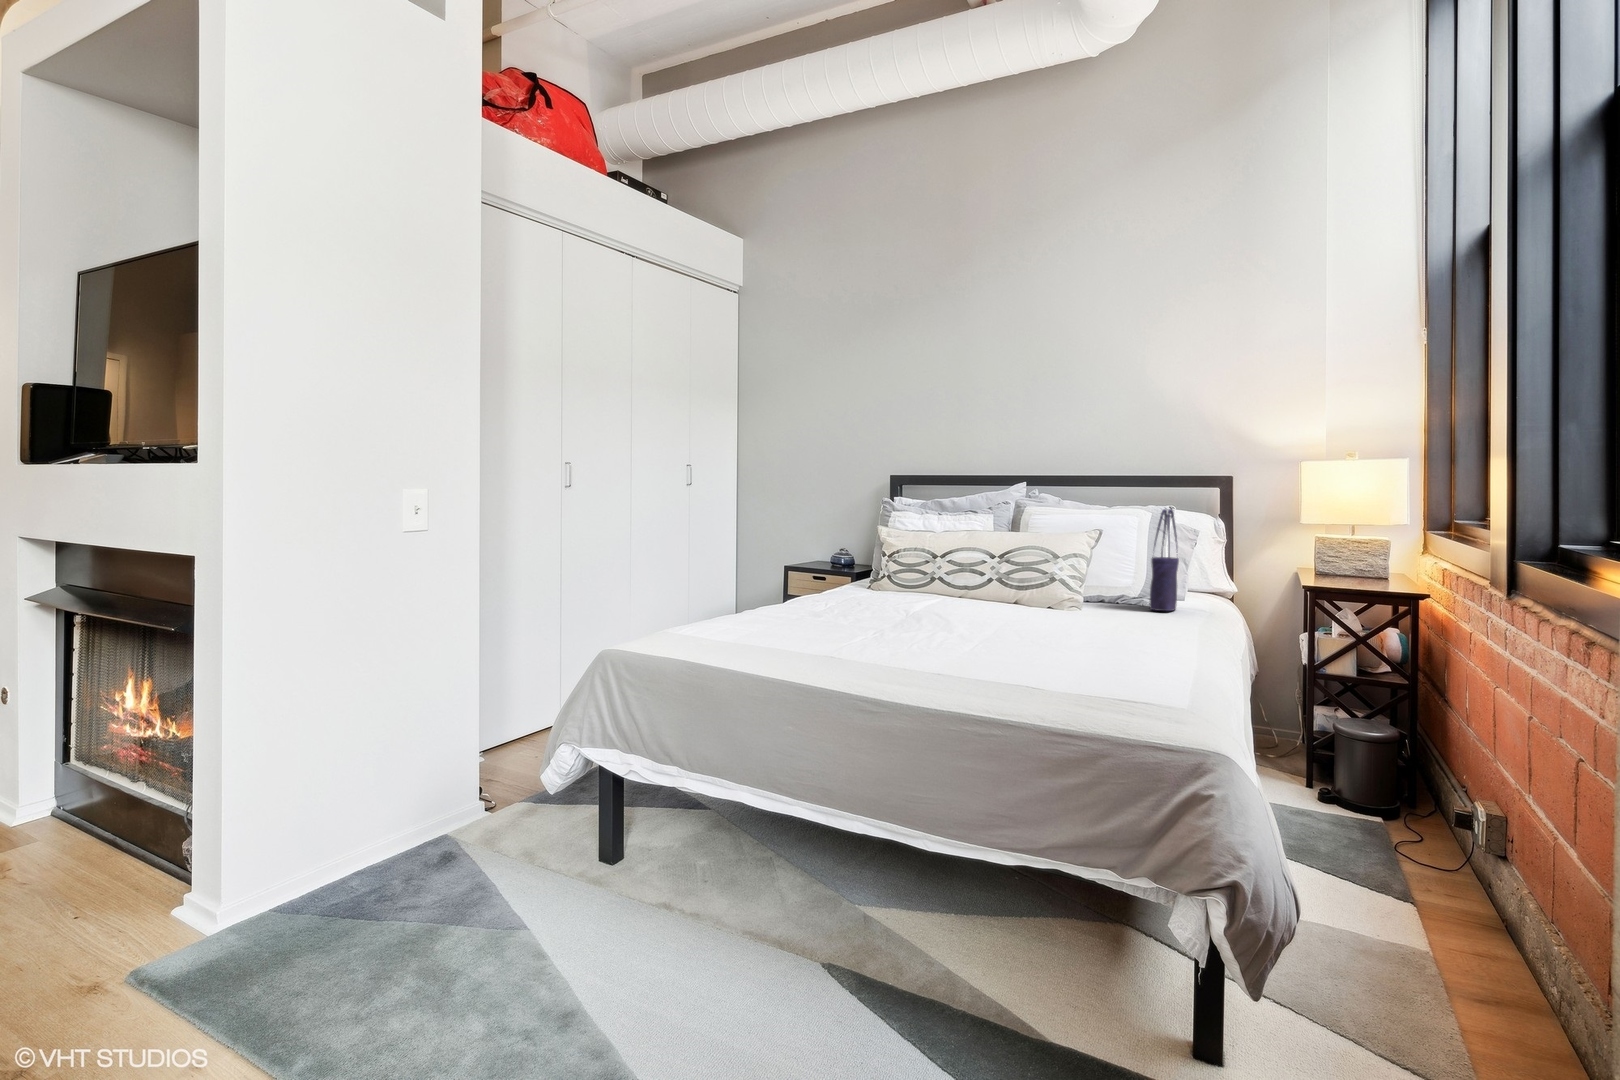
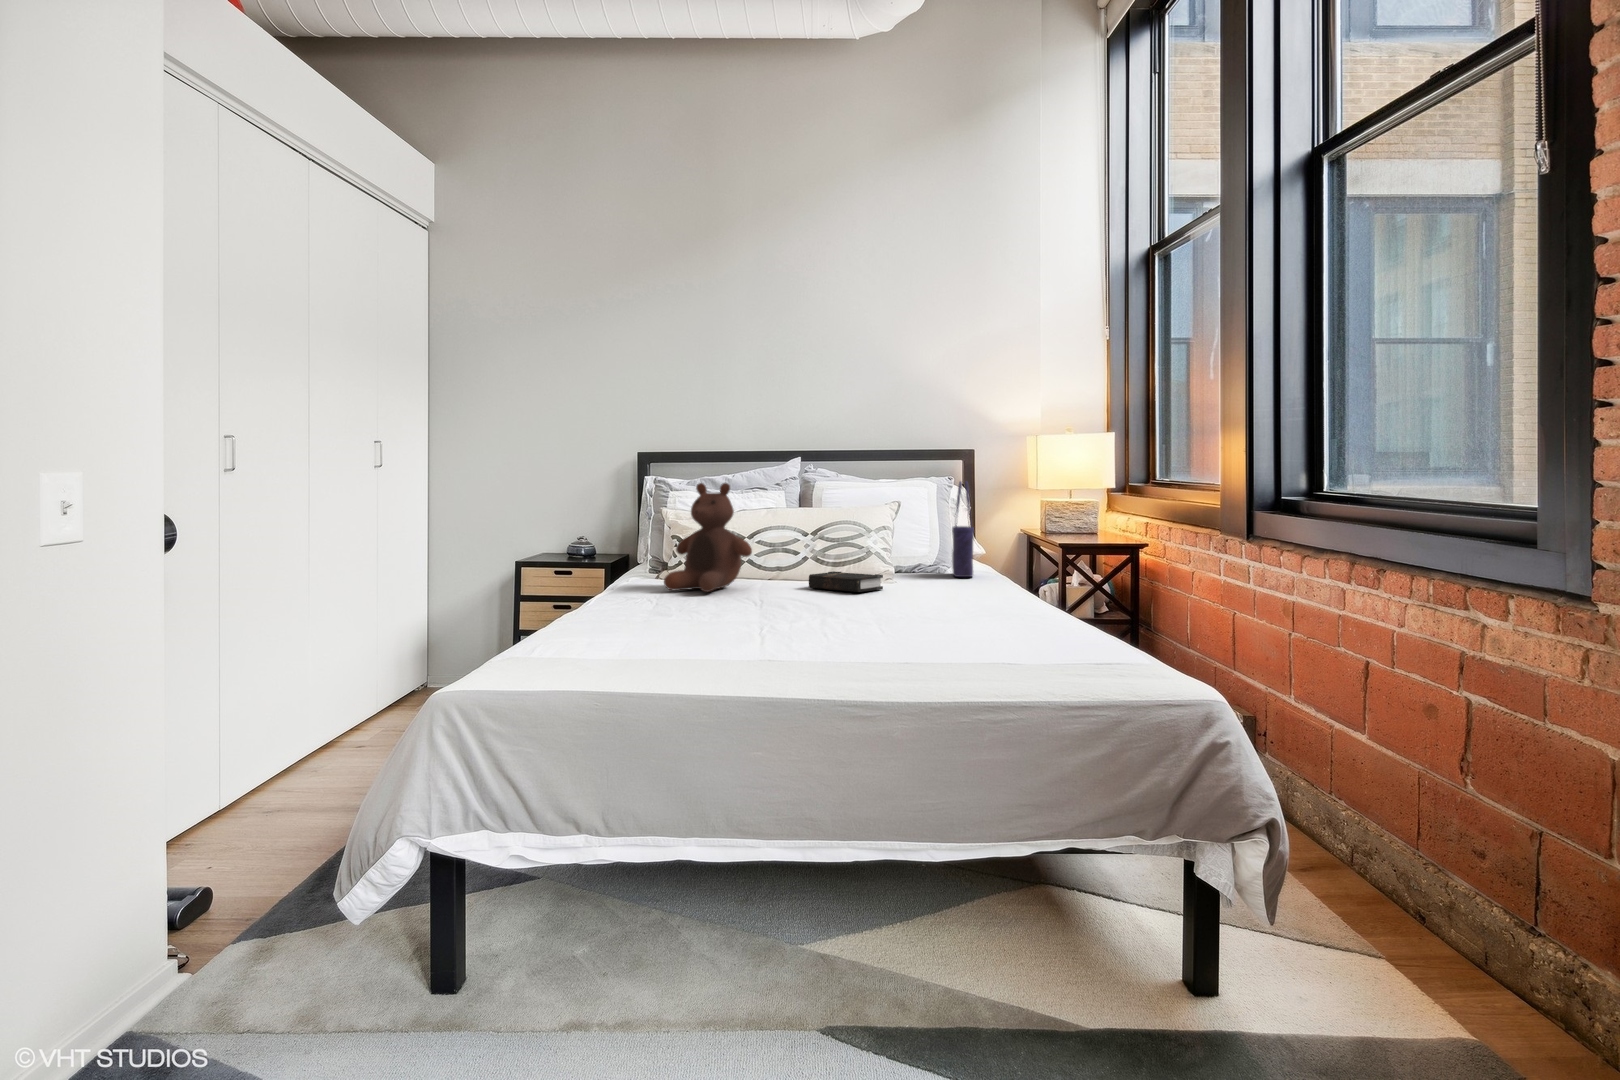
stuffed bear: none [841,503,921,602] -> present [664,483,752,592]
hardback book: none [974,593,1045,614] -> present [809,571,883,592]

